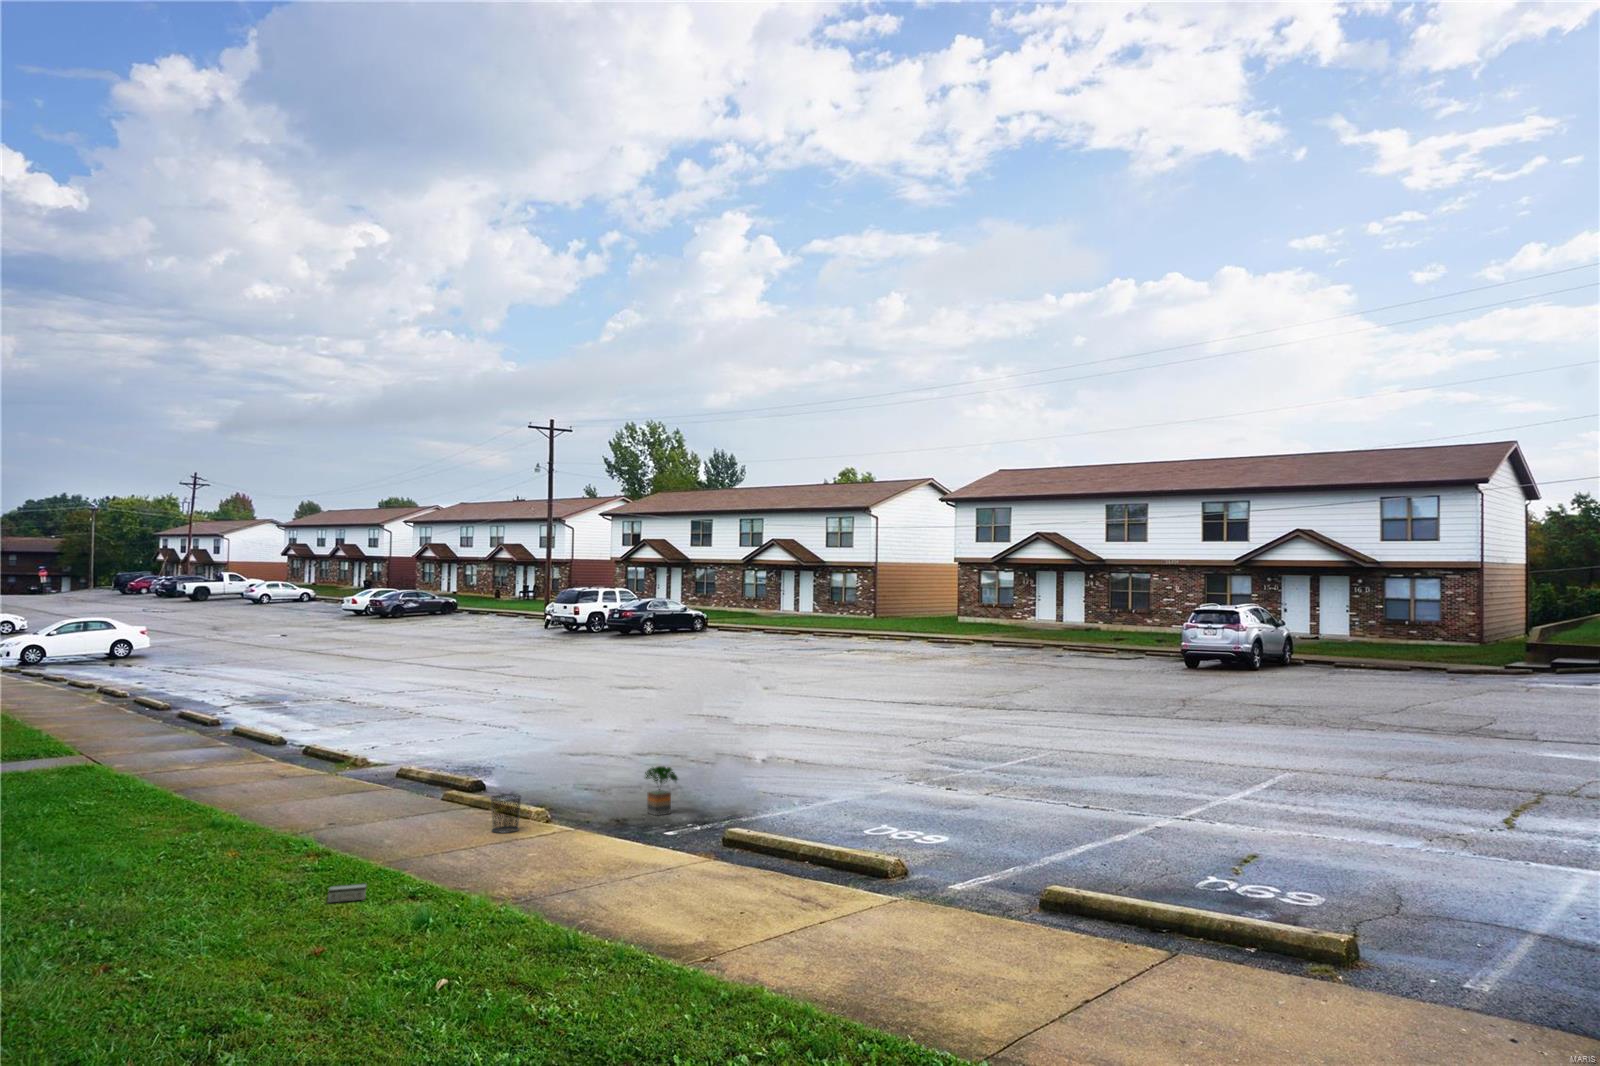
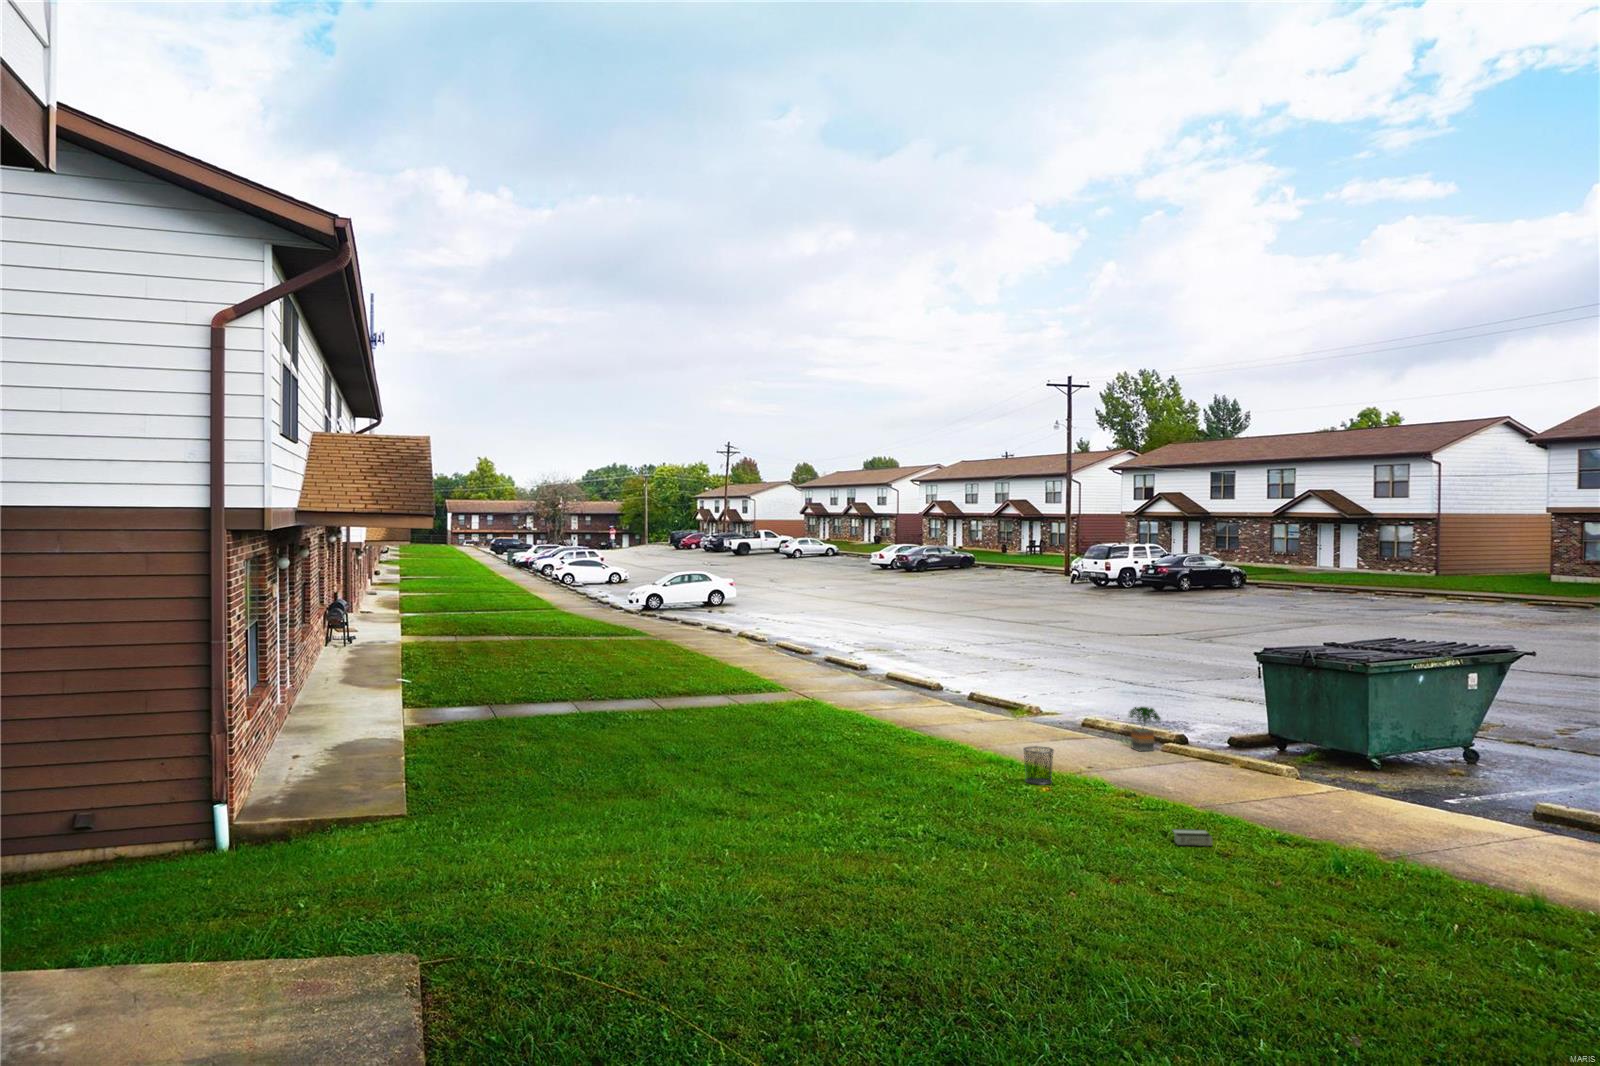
potted tree: present [645,766,678,815] -> present [1129,707,1160,751]
waste bin: present [491,794,521,833] -> present [1023,746,1054,785]

